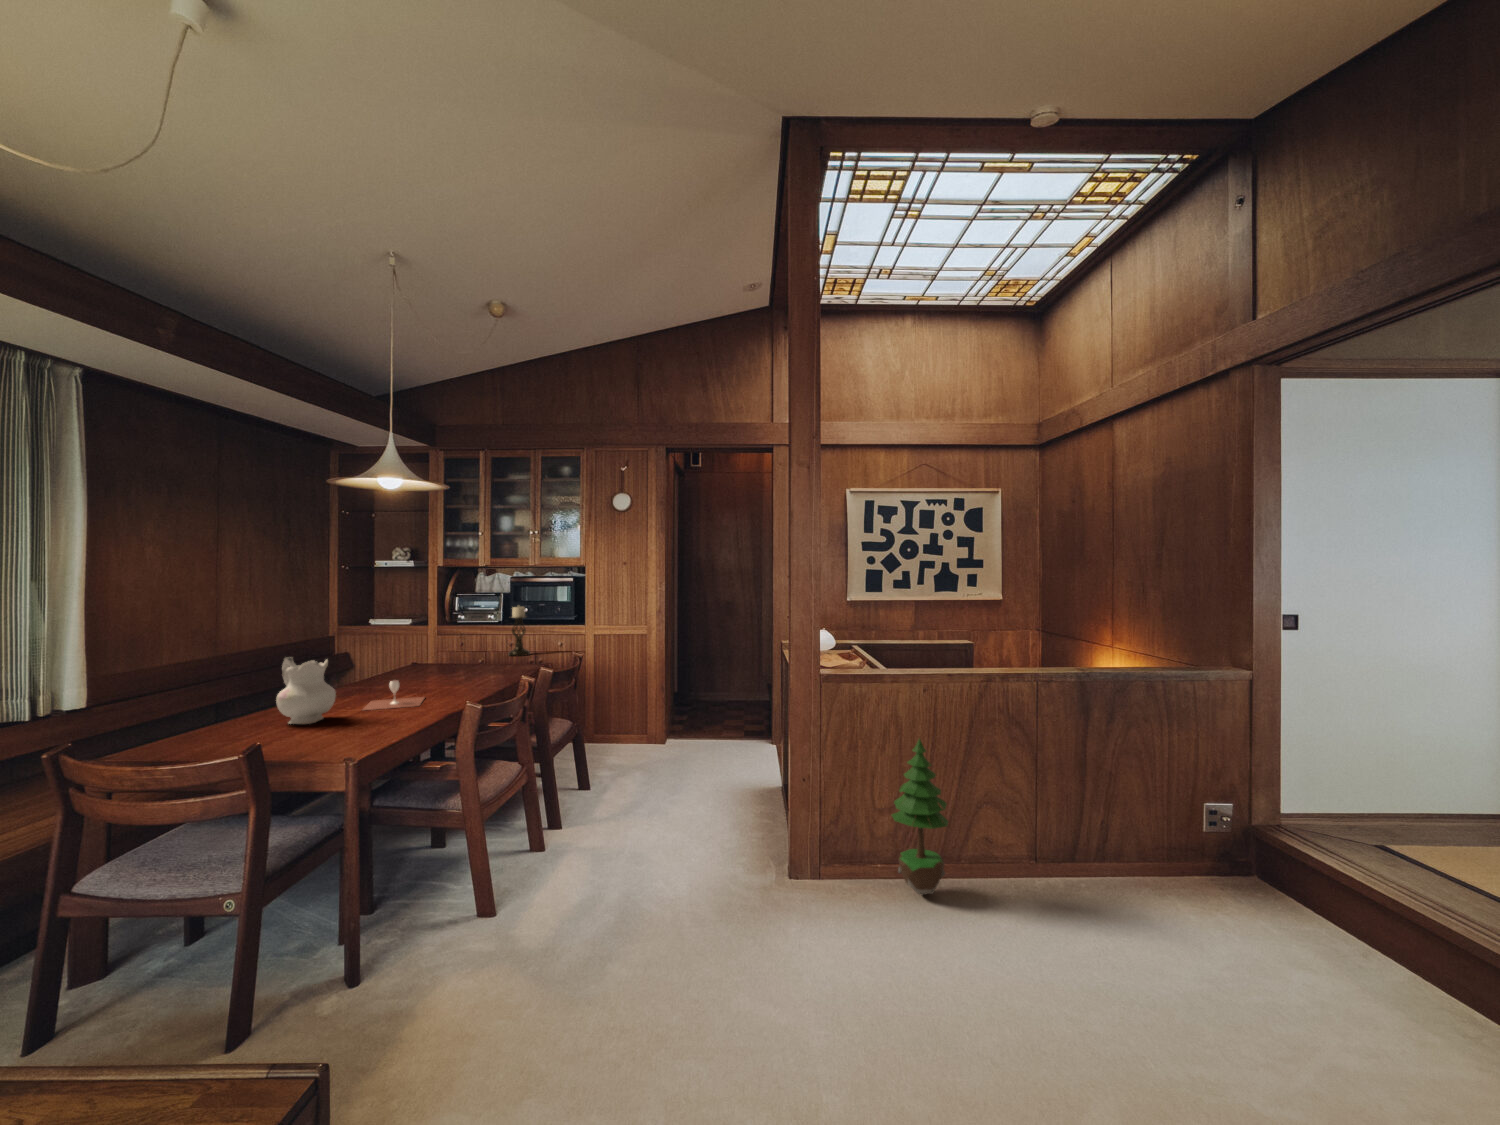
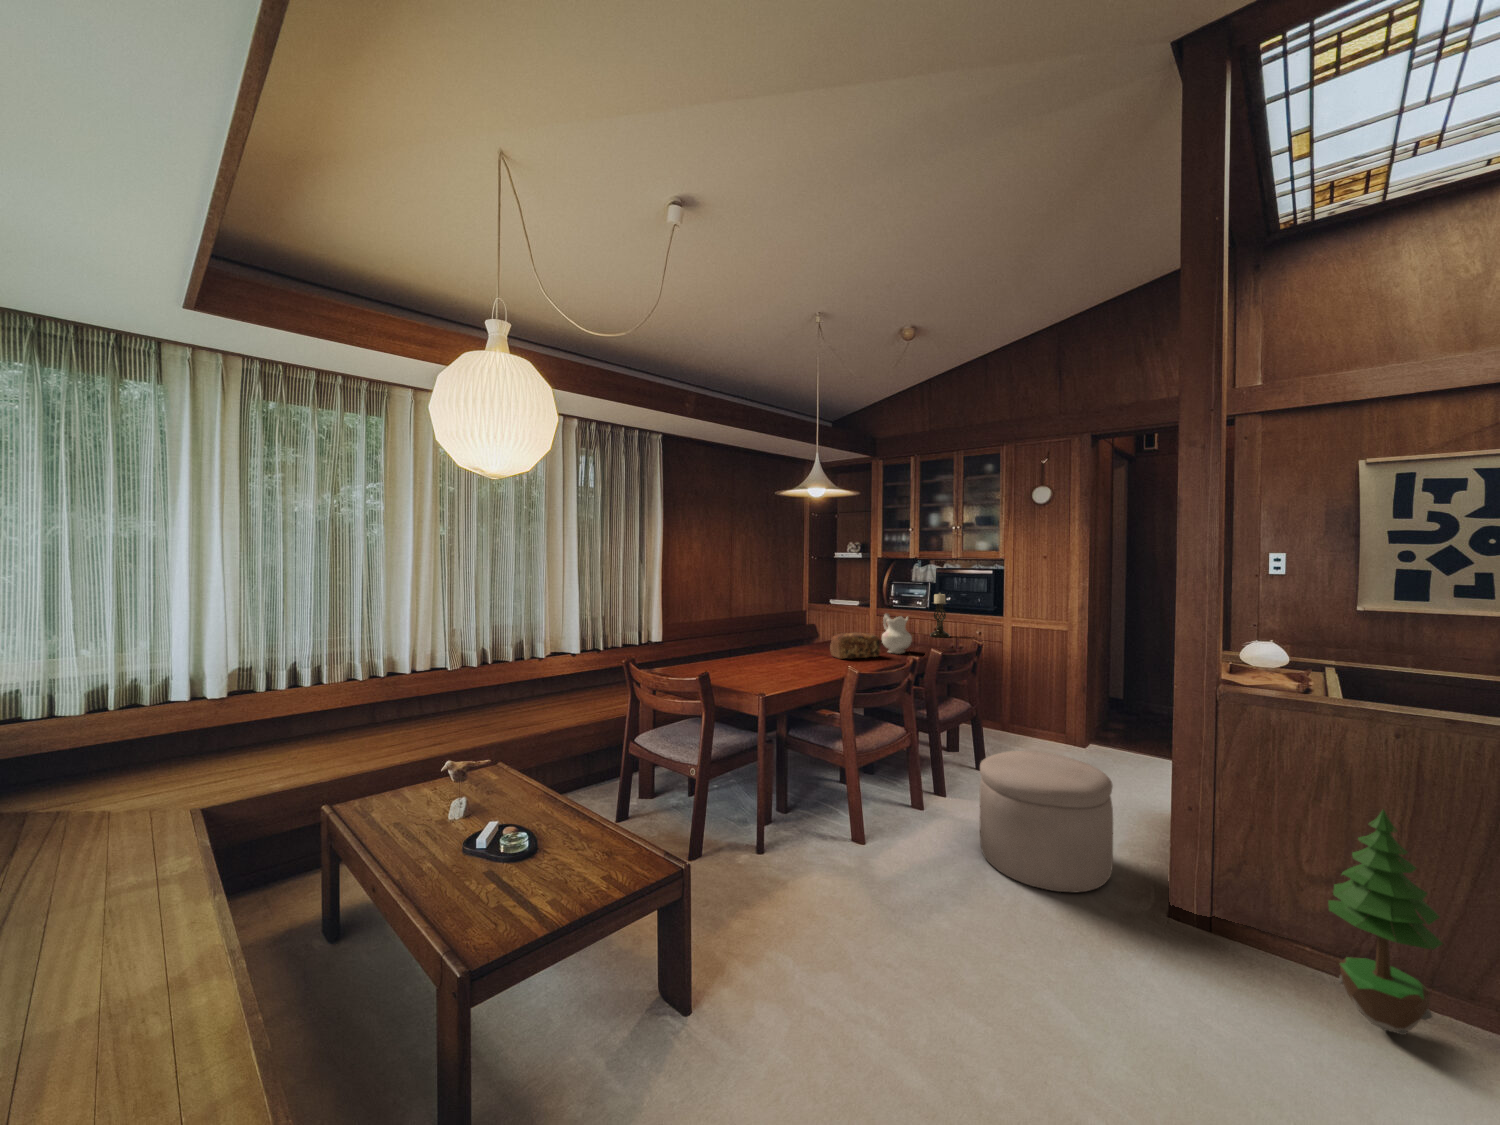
ceramic pitcher: present [276,657,336,724] -> present [882,614,912,654]
bread loaf: none [407,657,474,693] -> present [830,633,880,659]
wine glass: present [363,680,424,710] -> none [789,647,837,669]
ottoman: none [620,753,738,886] -> present [980,751,1113,893]

